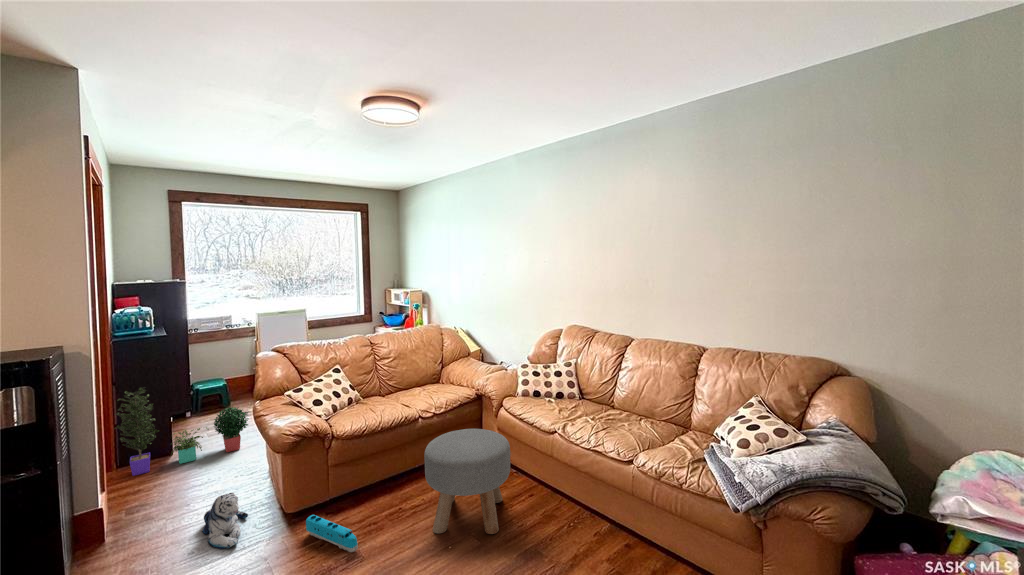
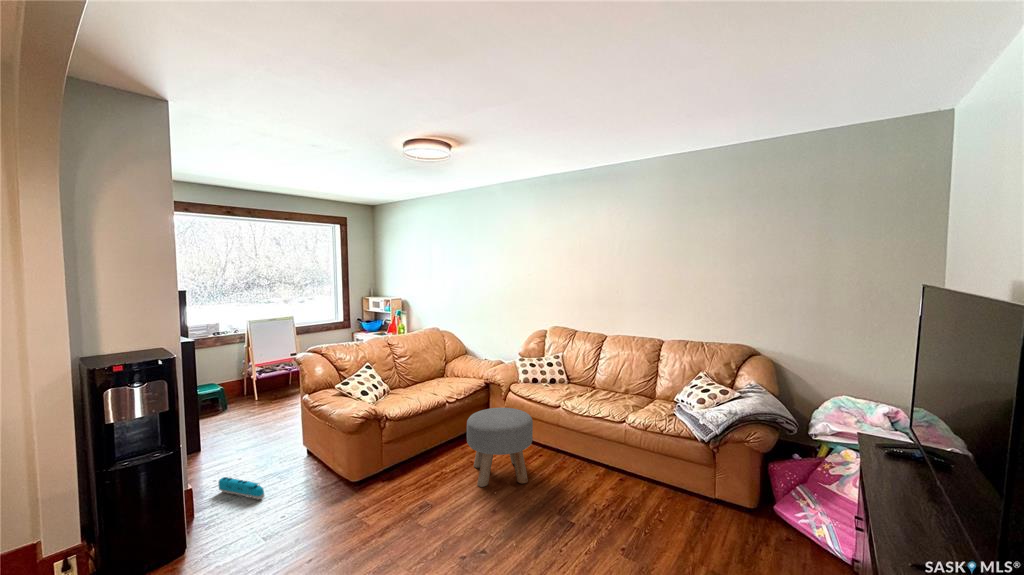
potted plant: present [115,388,249,476] -> none [159,388,275,470]
plush toy: present [202,493,248,549] -> none [282,468,323,512]
toy train: present [306,515,358,552] -> present [219,477,264,500]

